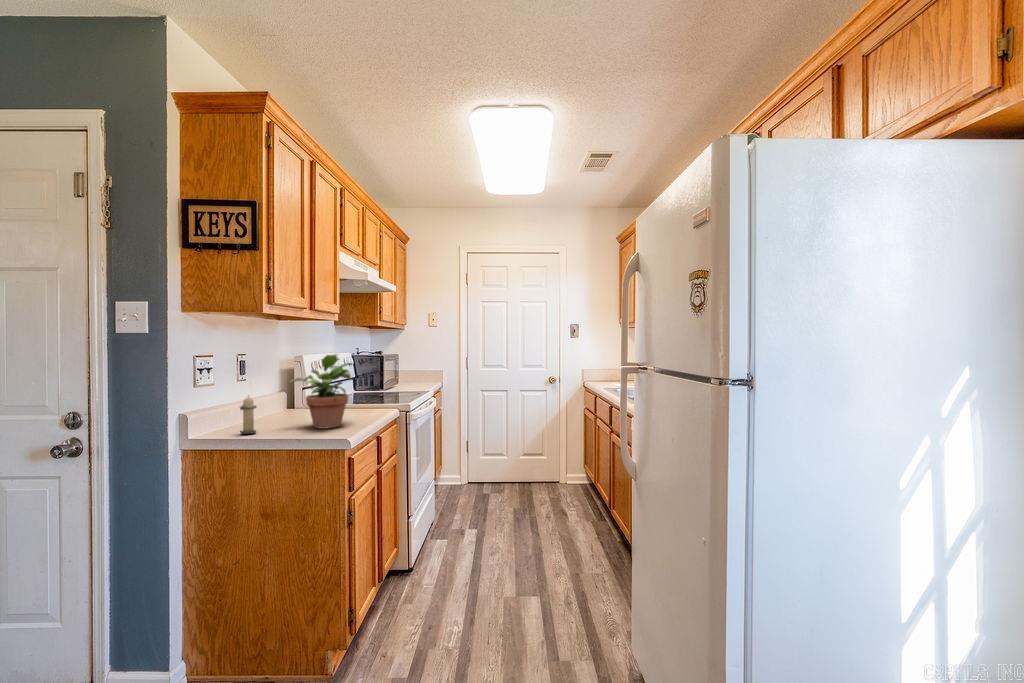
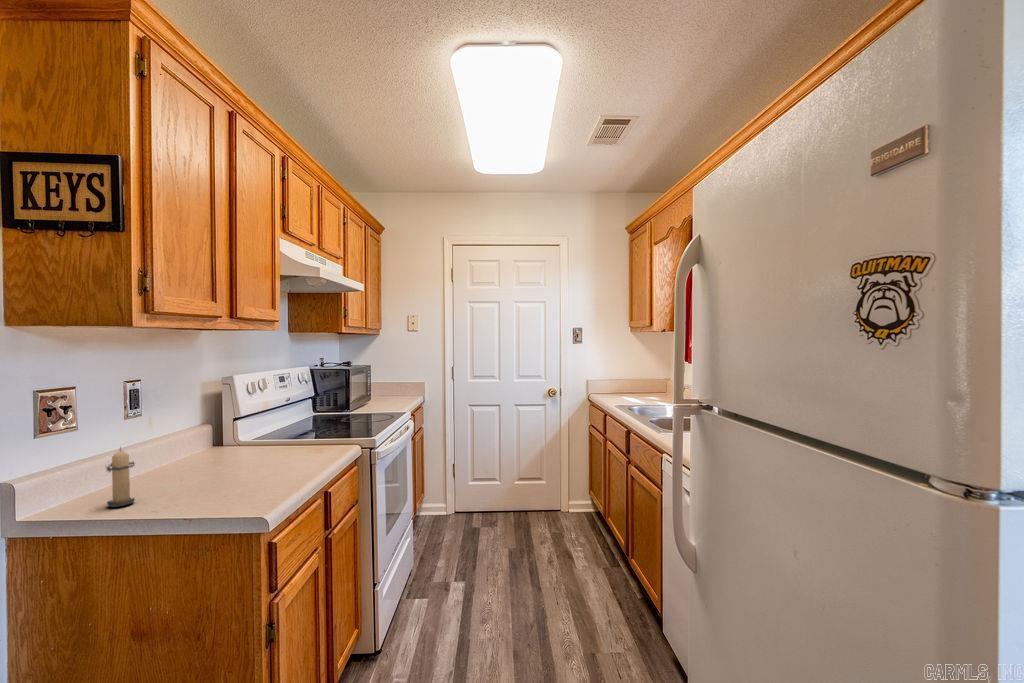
potted plant: present [290,354,352,428] -> none [188,383,287,491]

